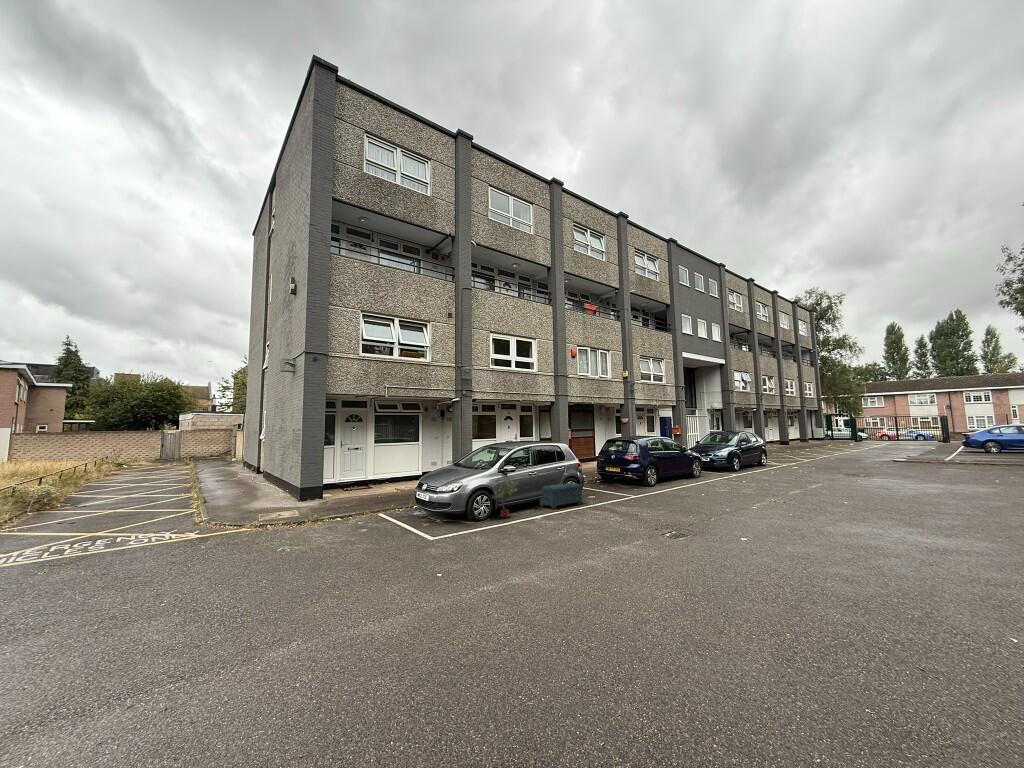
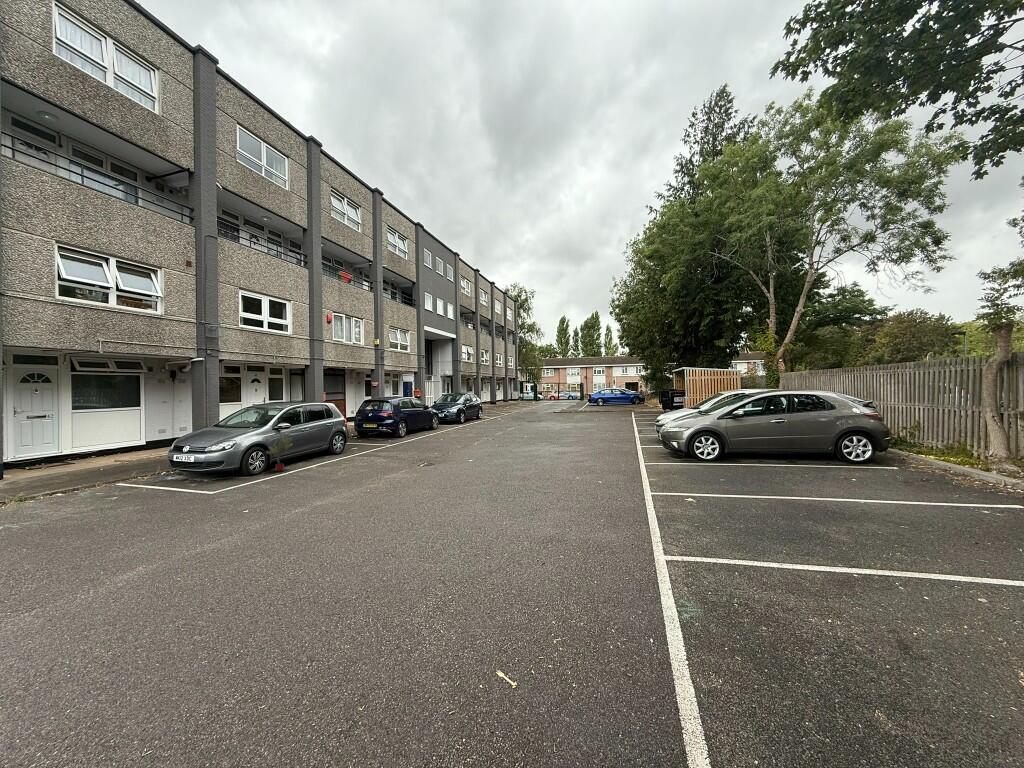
bench: present [540,483,582,509] -> none [311,437,350,461]

